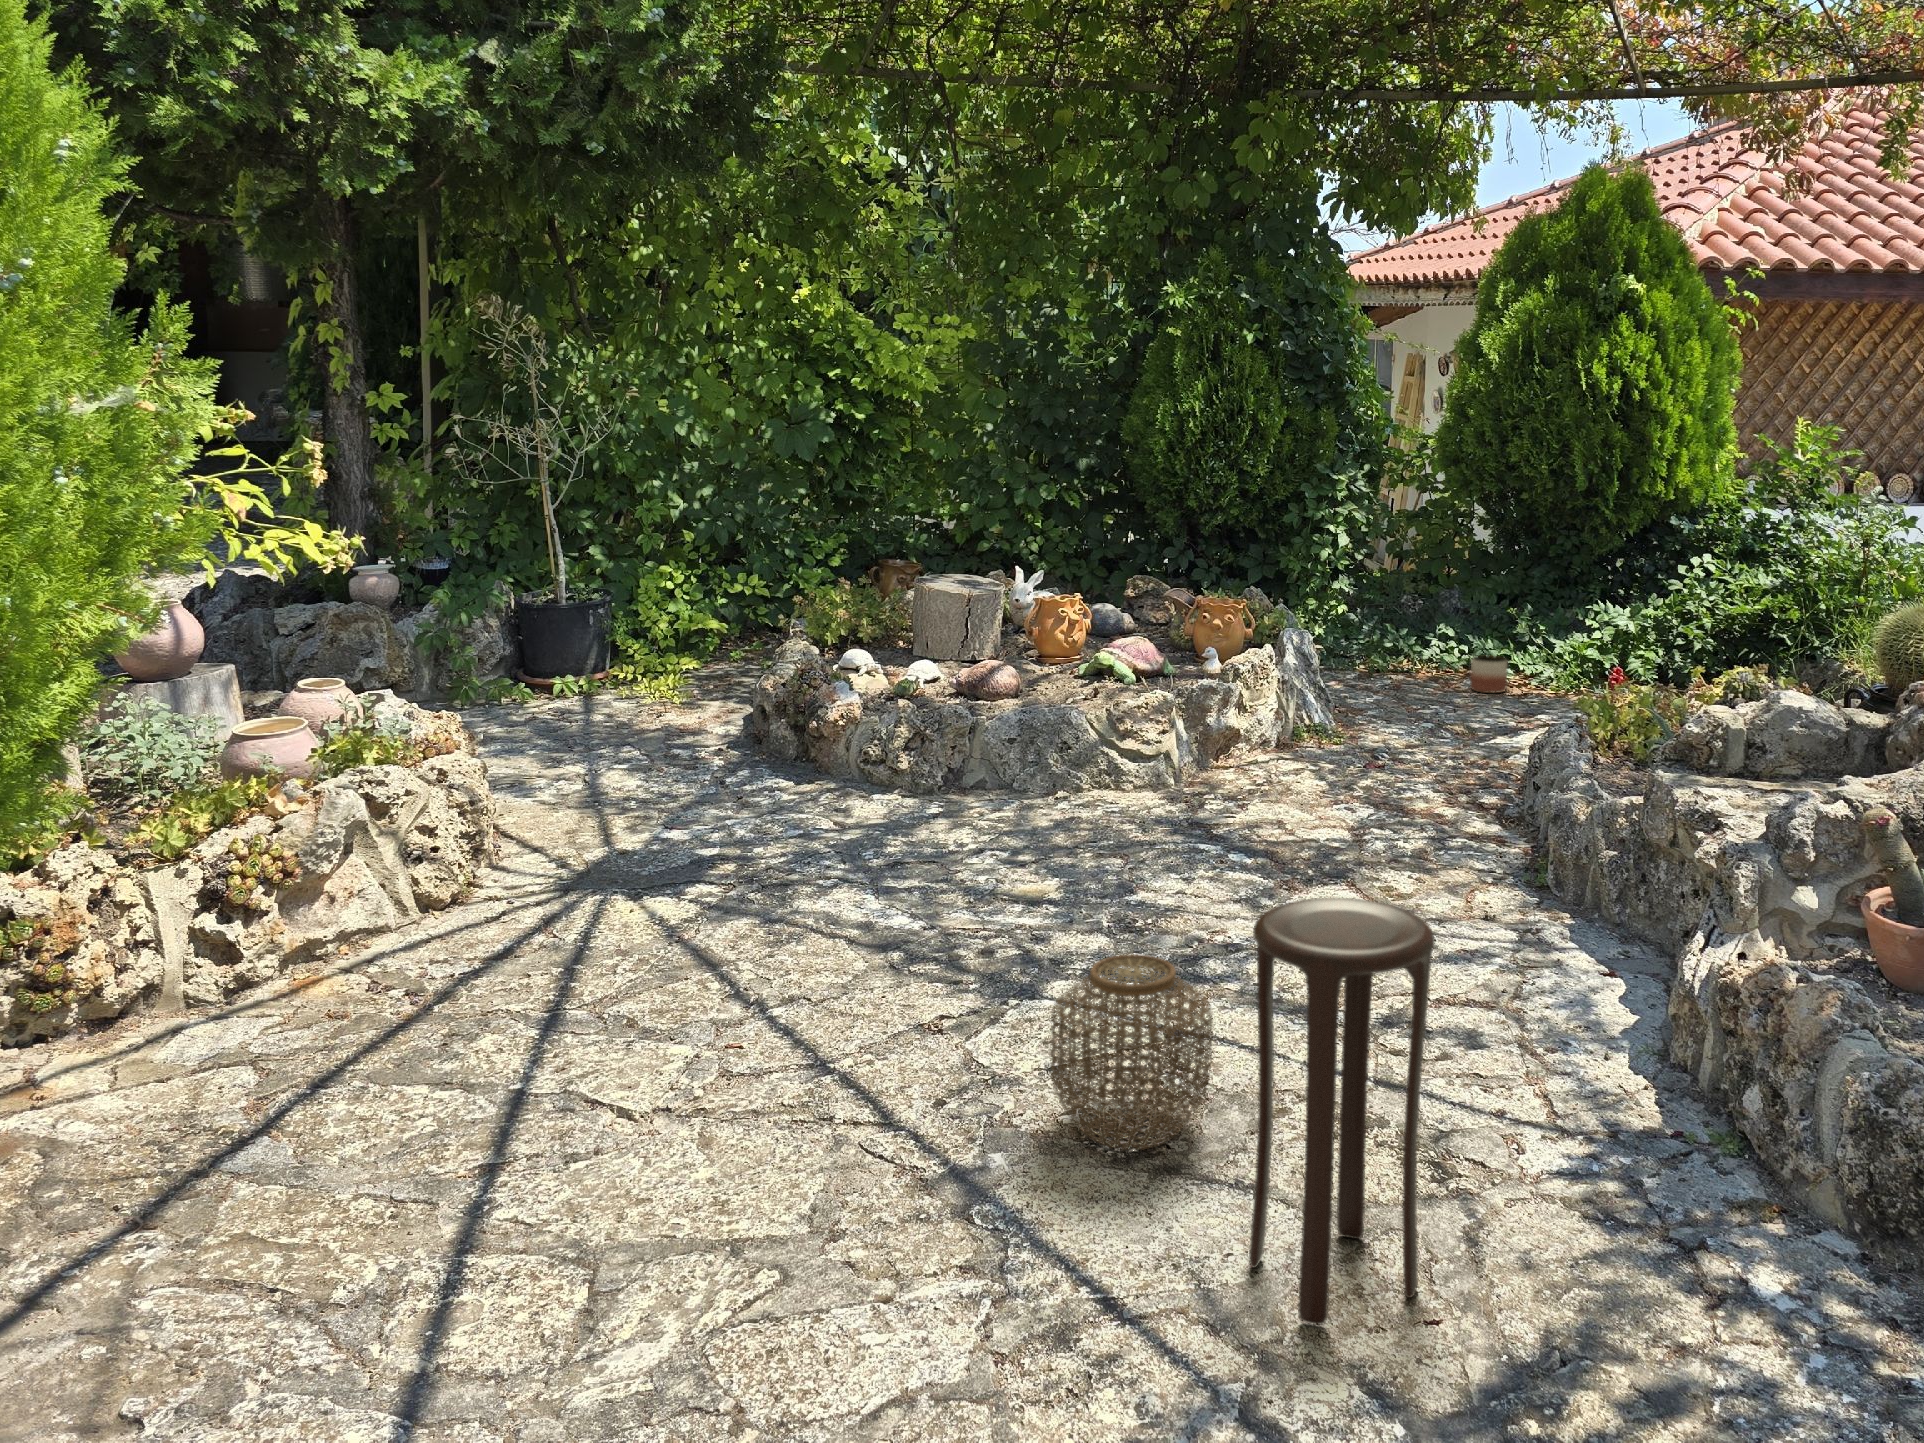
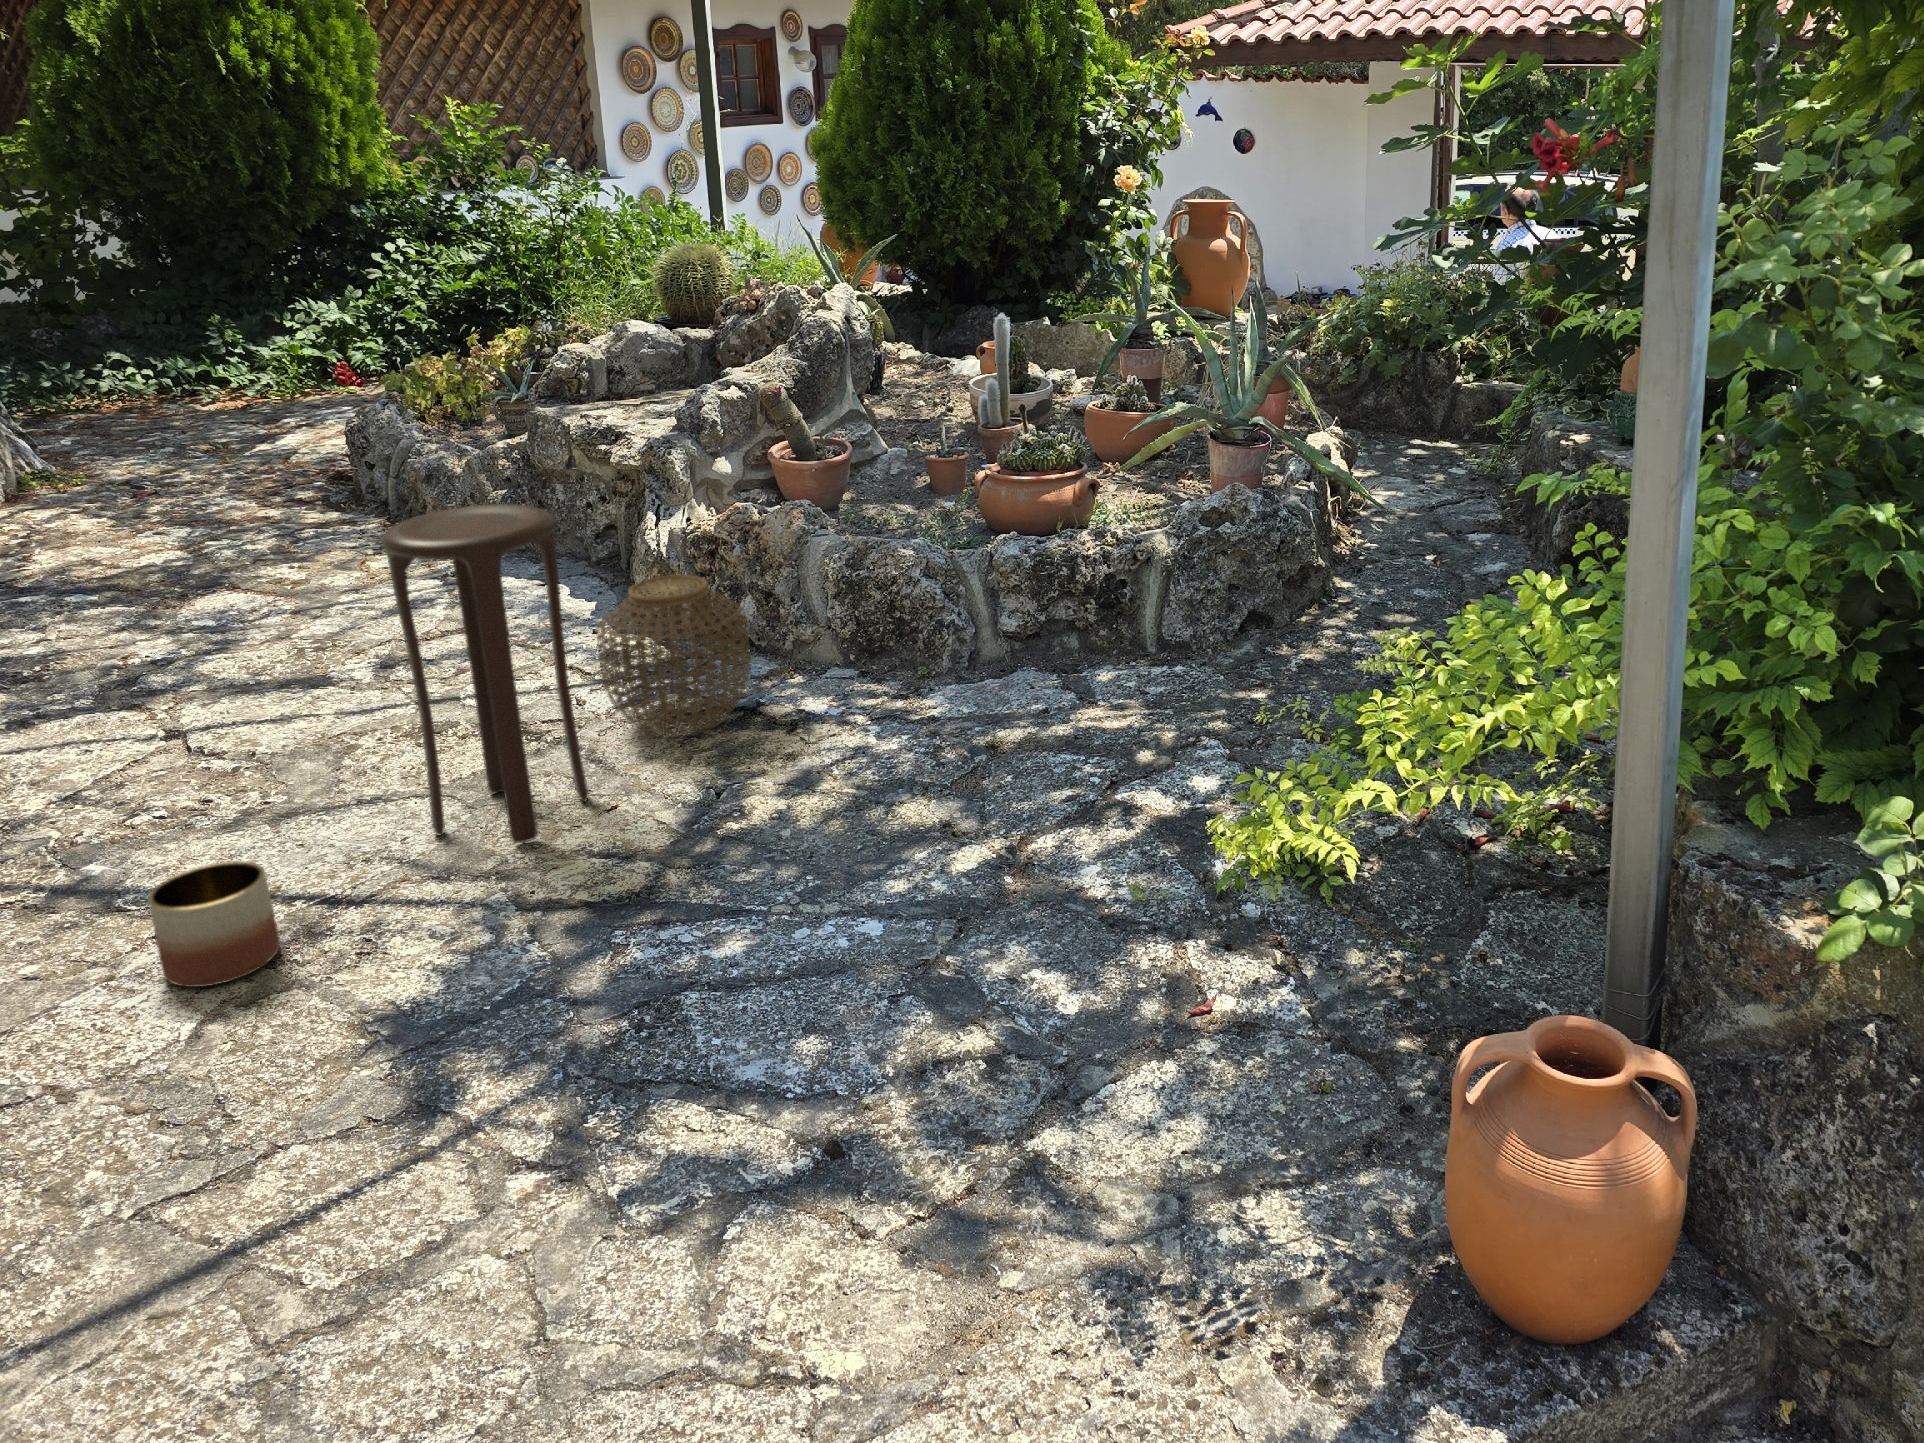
planter: present [1470,656,1507,693] -> present [148,861,280,987]
woven basket: present [1051,954,1213,1150] -> present [597,575,750,737]

